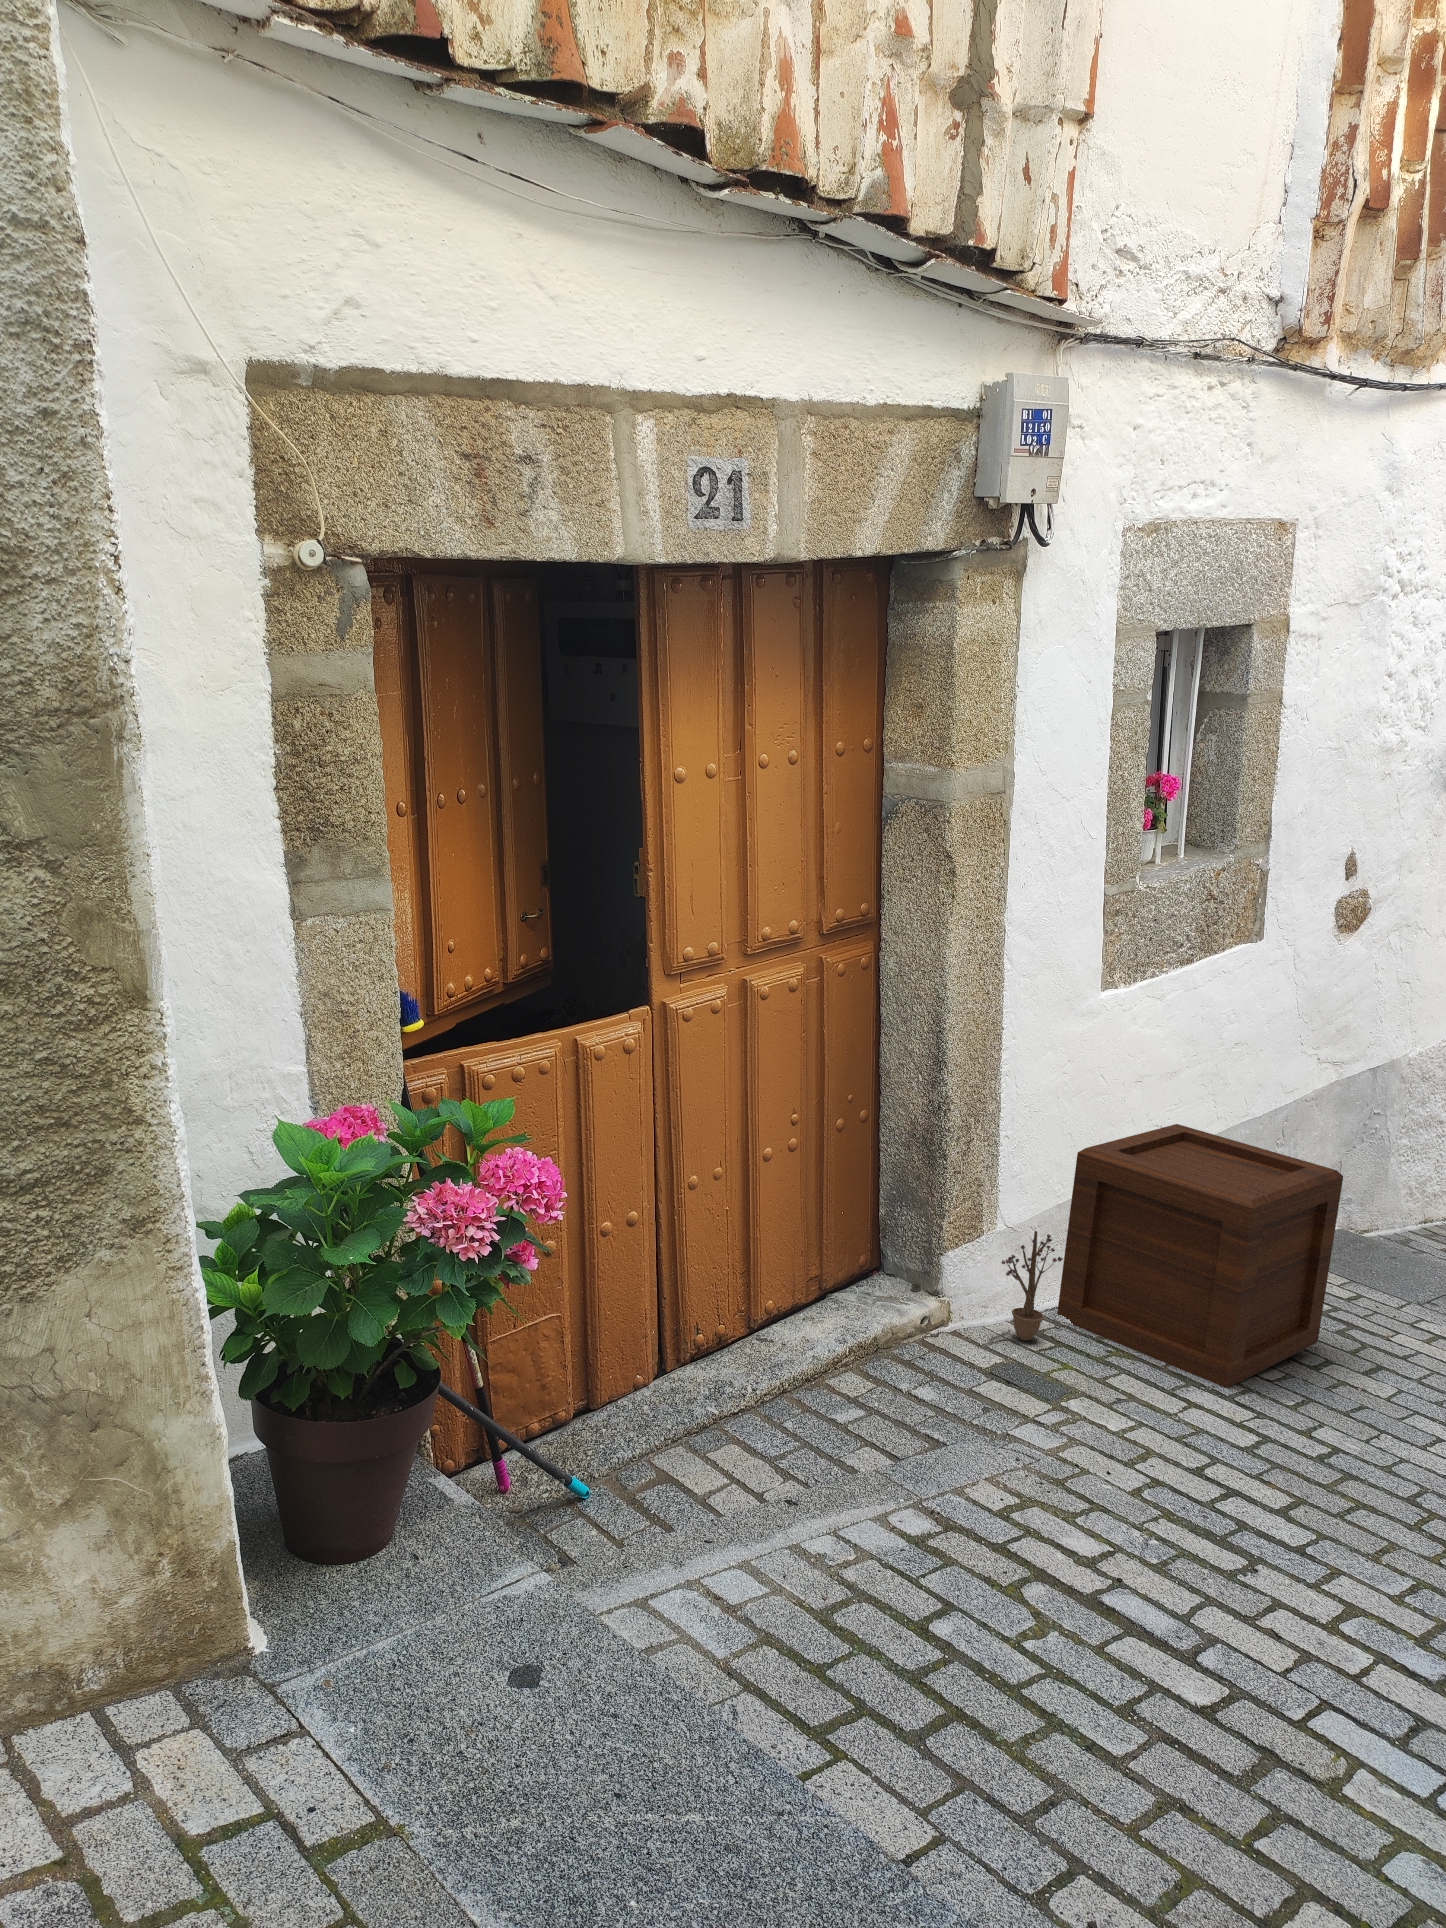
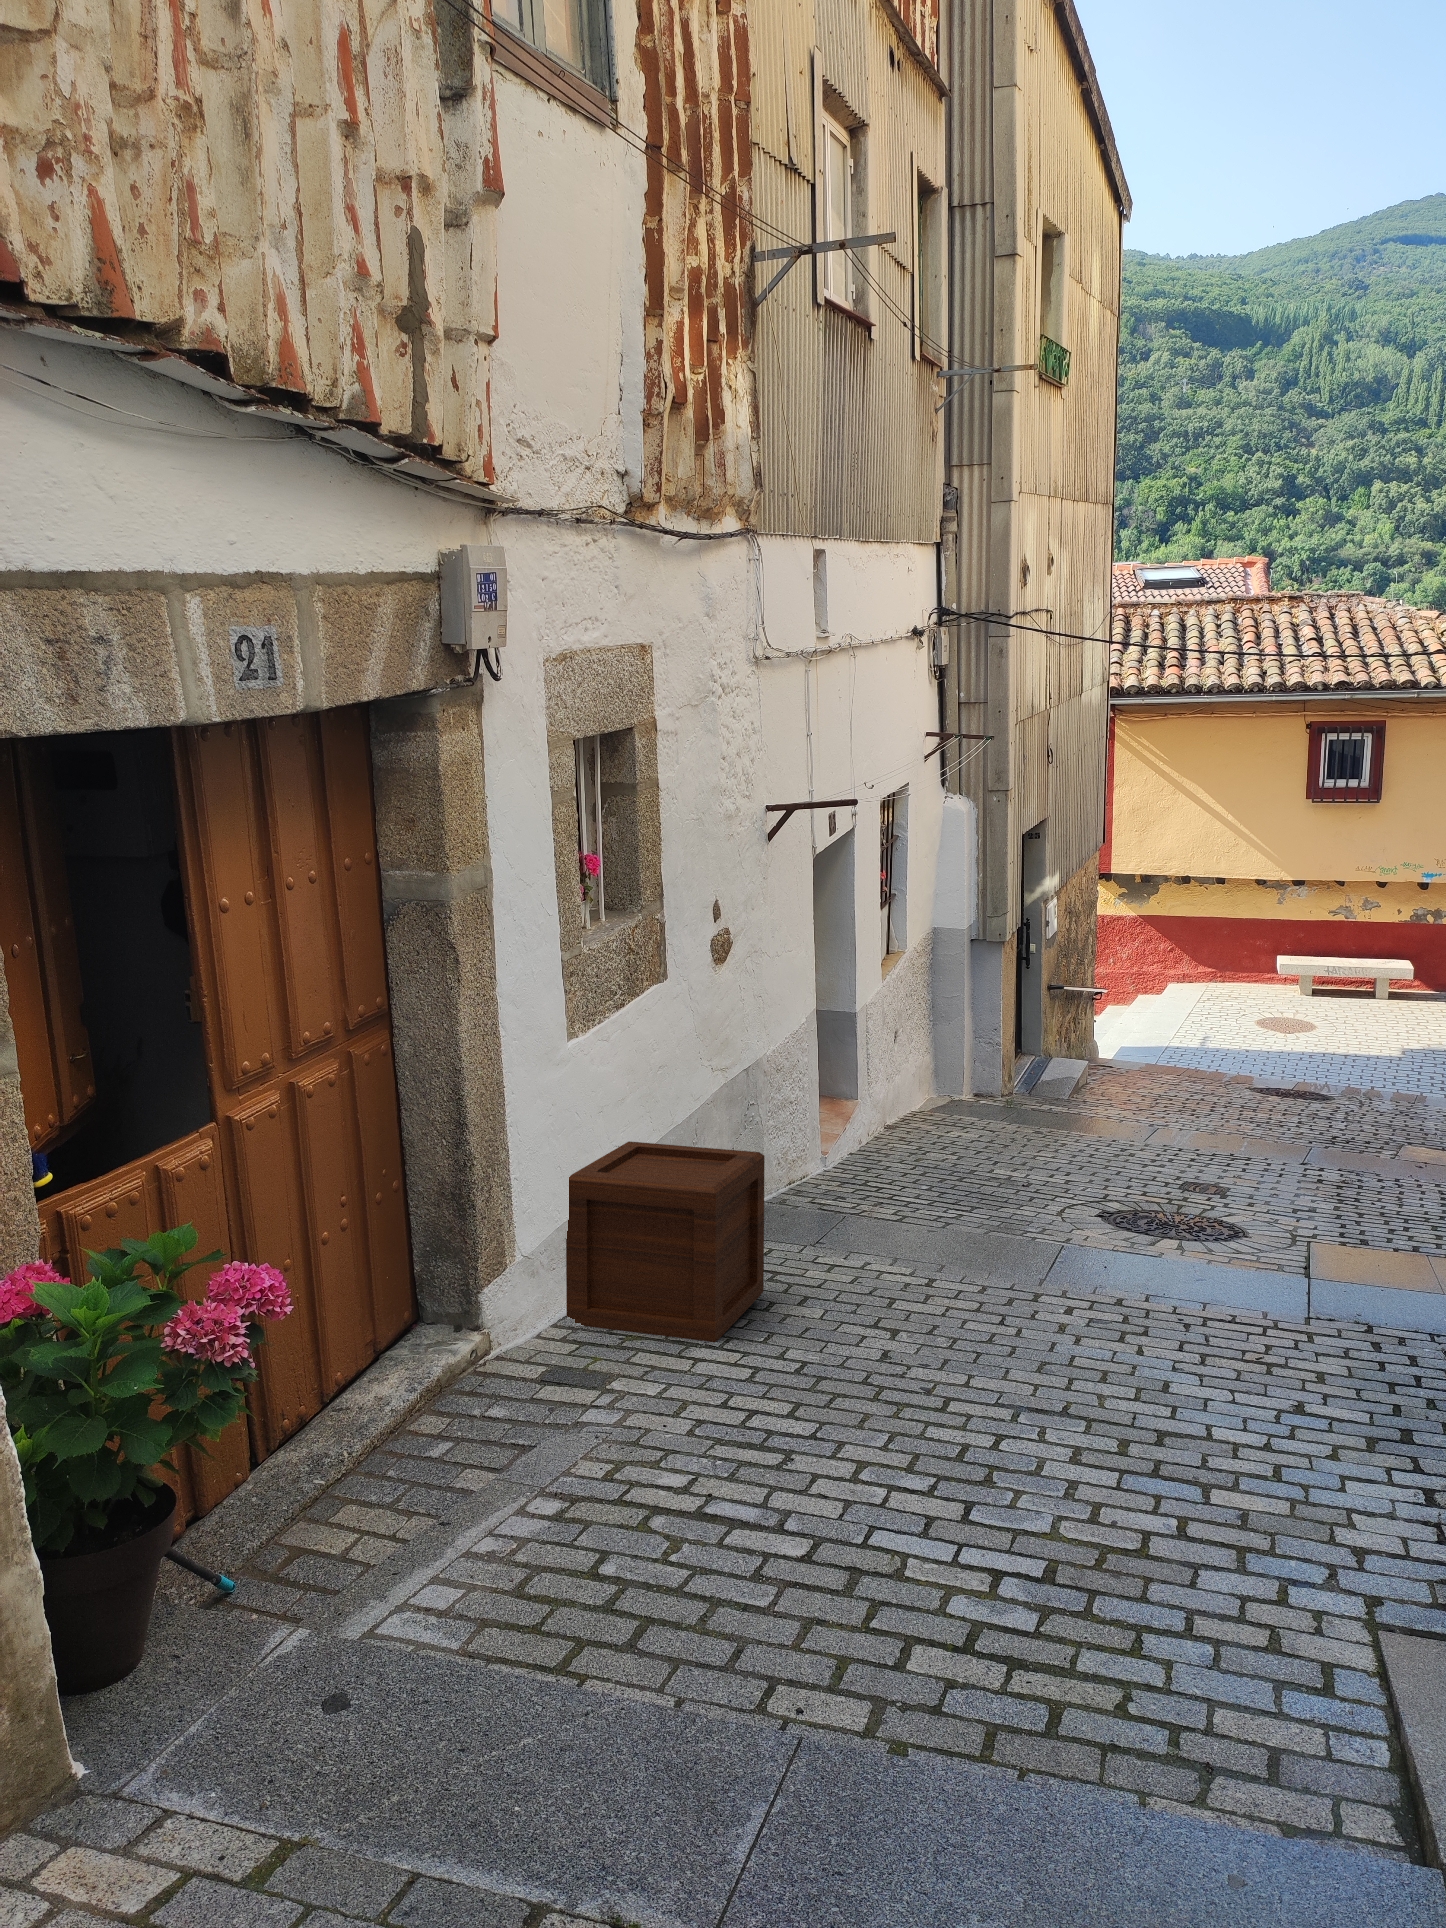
decorative plant: present [988,1231,1063,1341] -> none [525,1252,573,1355]

